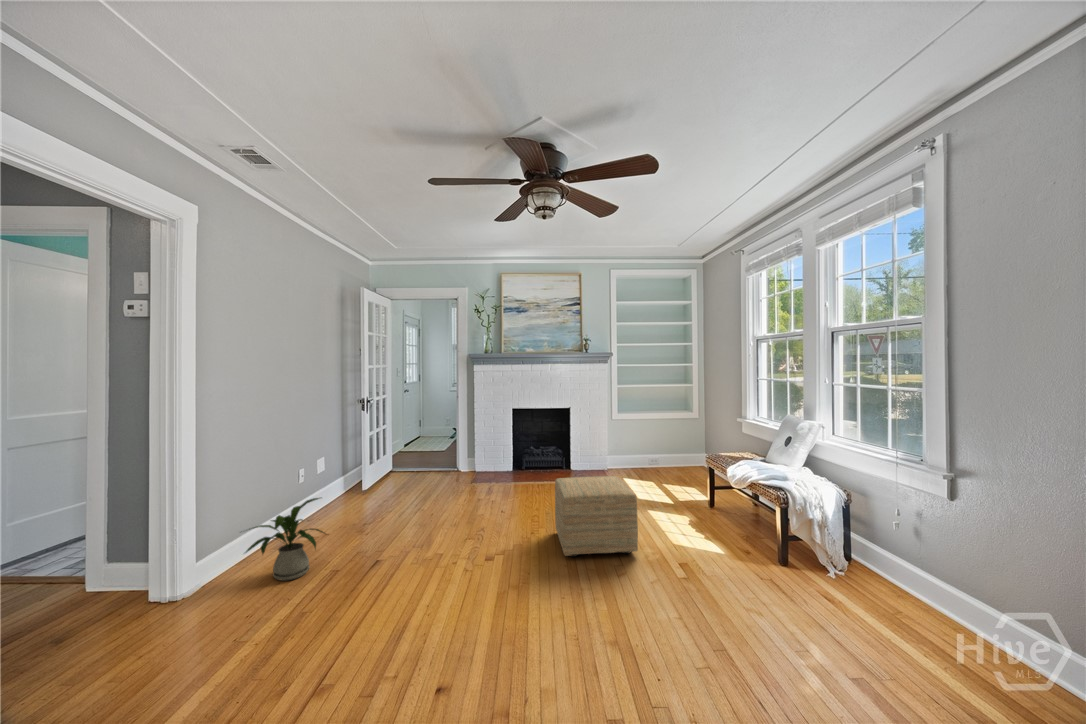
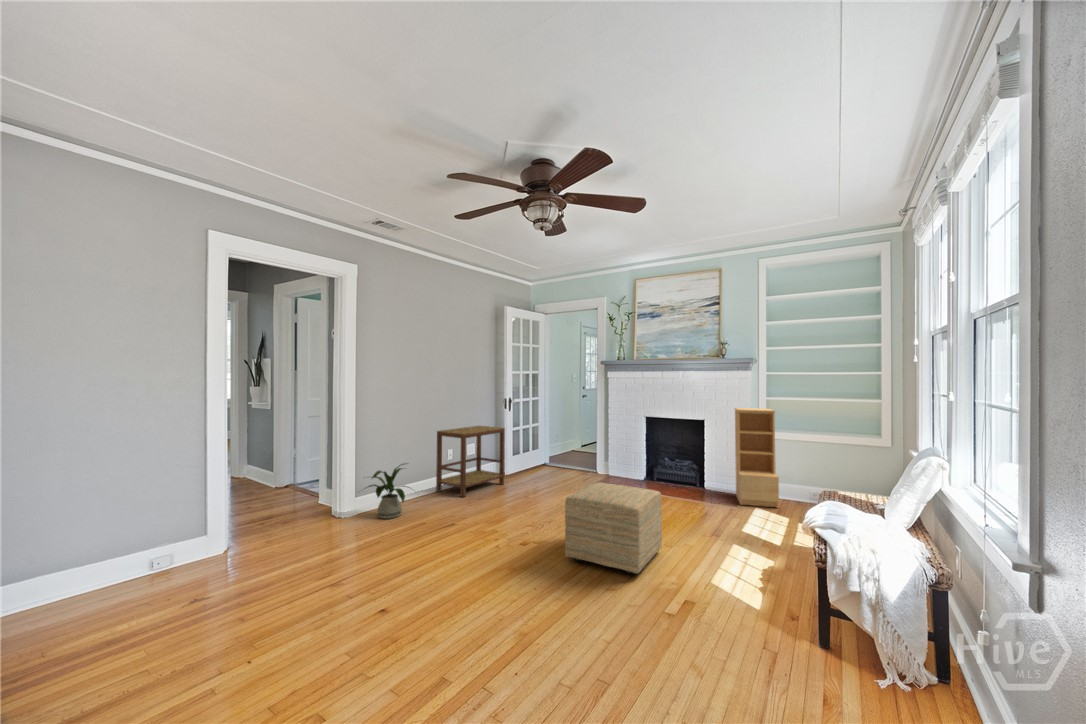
bookshelf: none [597,395,638,478] -> present [735,408,779,508]
side table: none [306,436,383,528] -> present [436,426,505,497]

